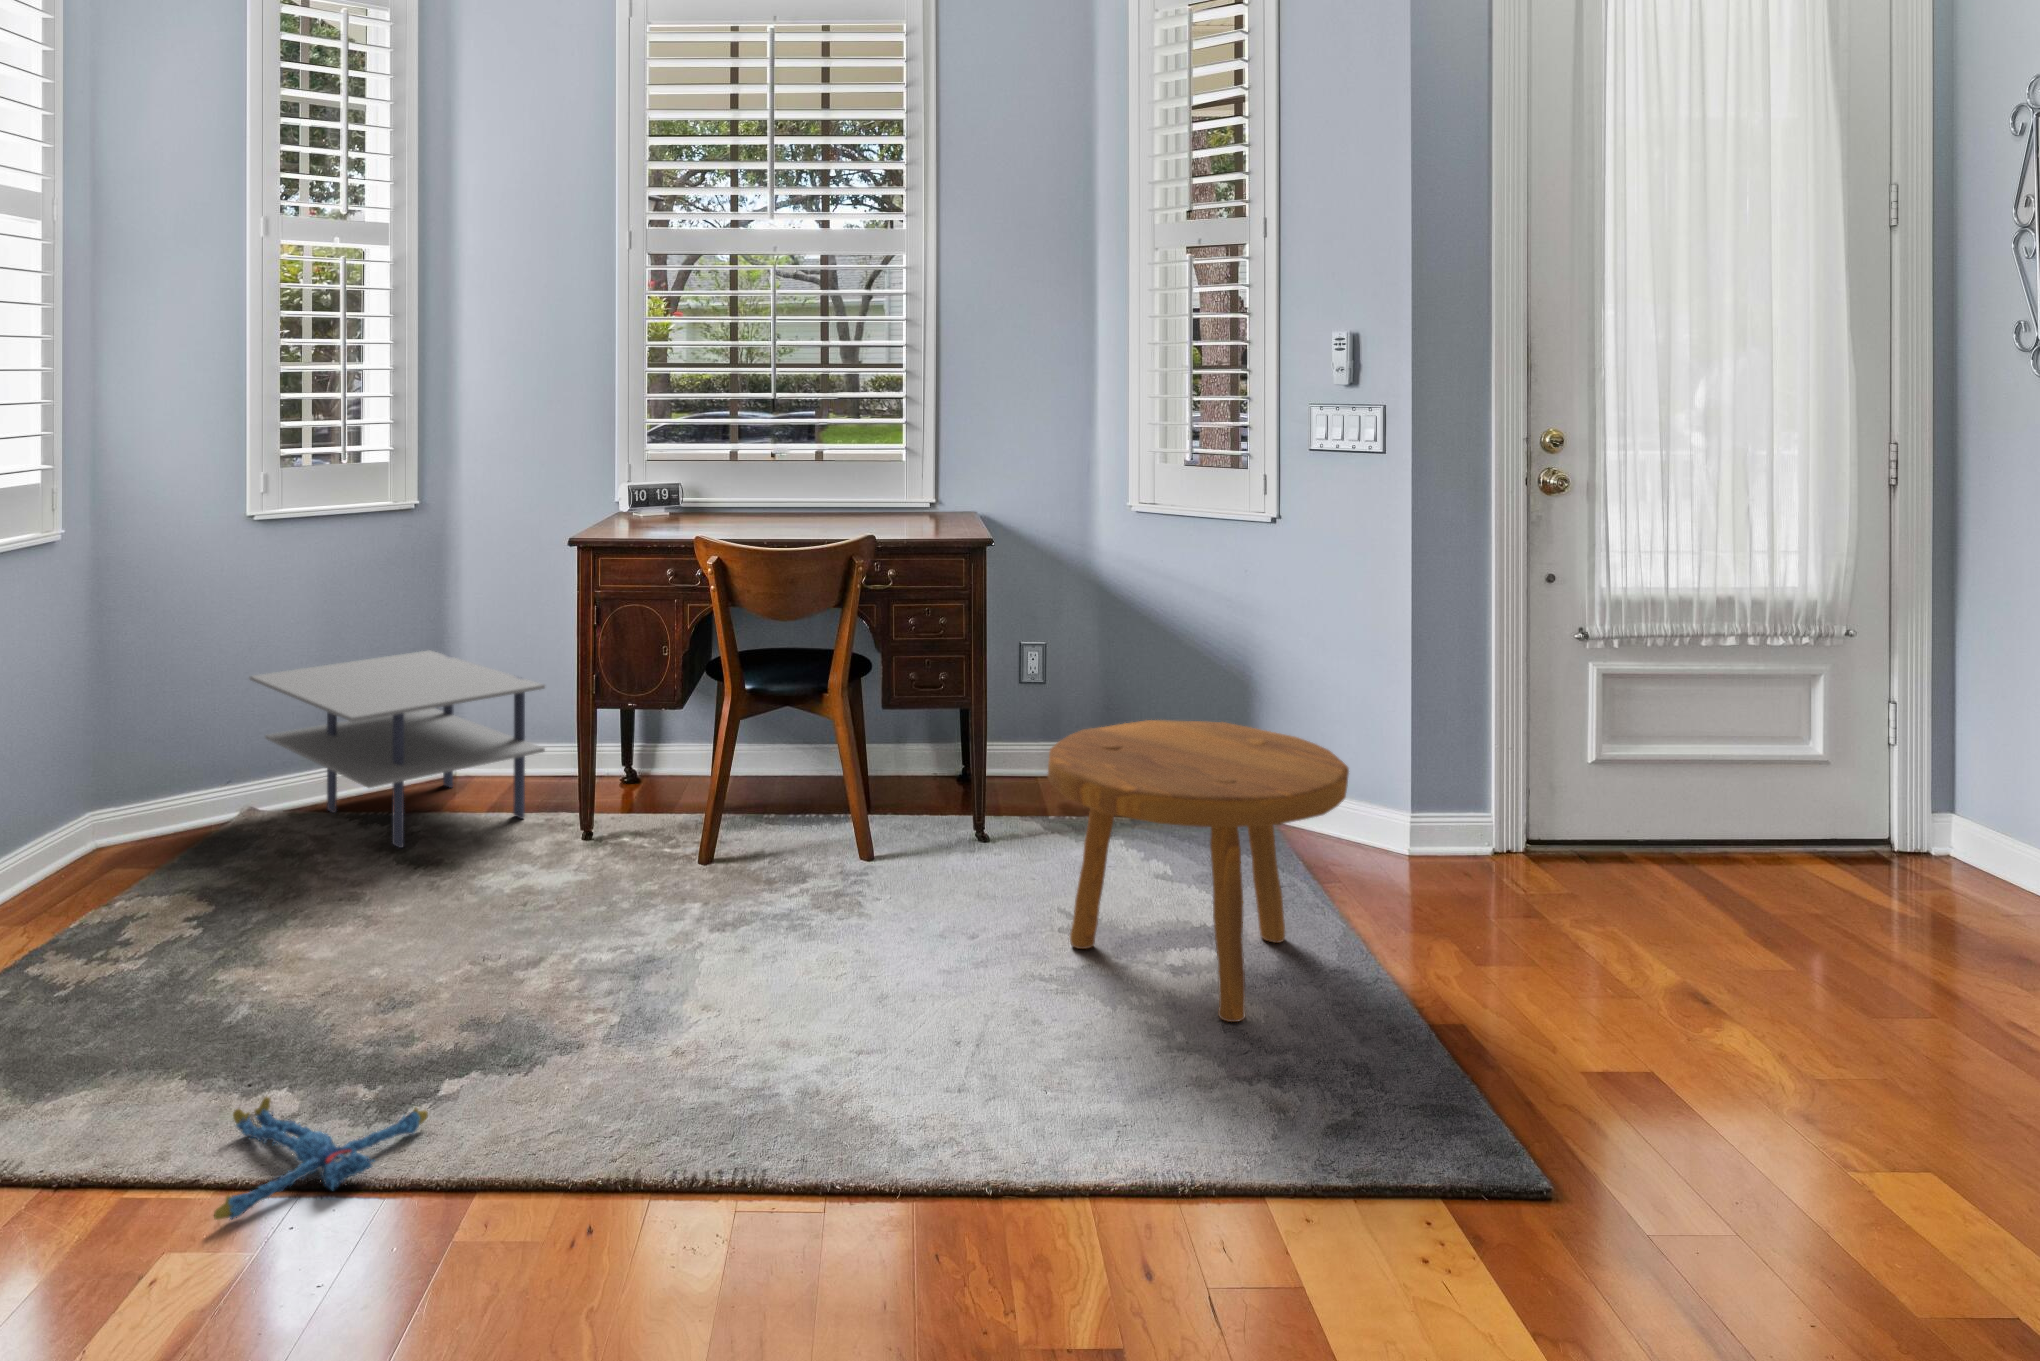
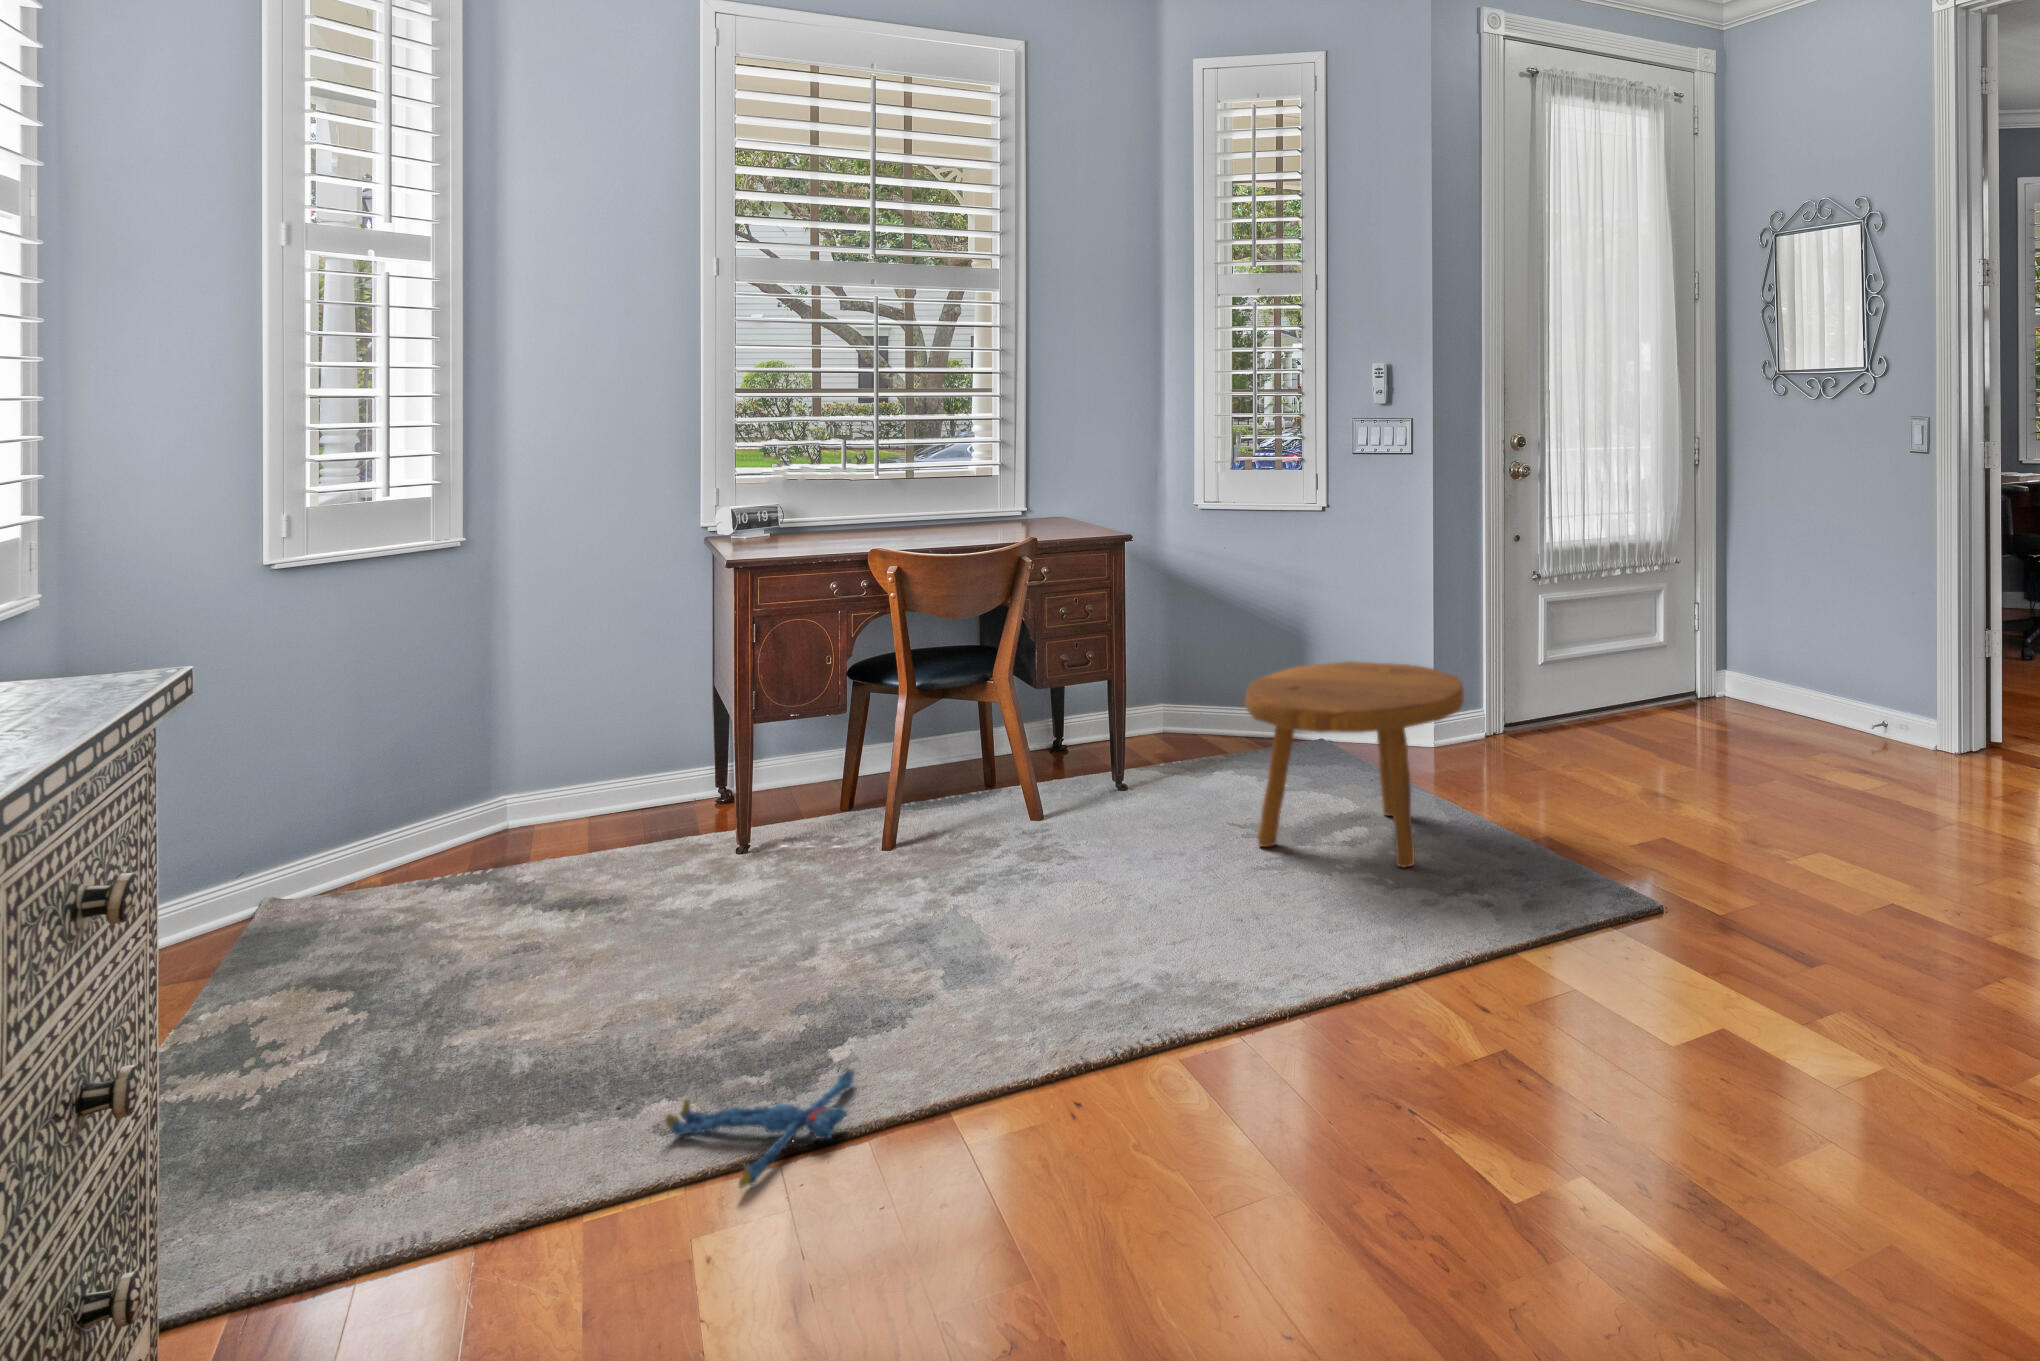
side table: present [249,650,545,848] -> none [274,701,682,902]

